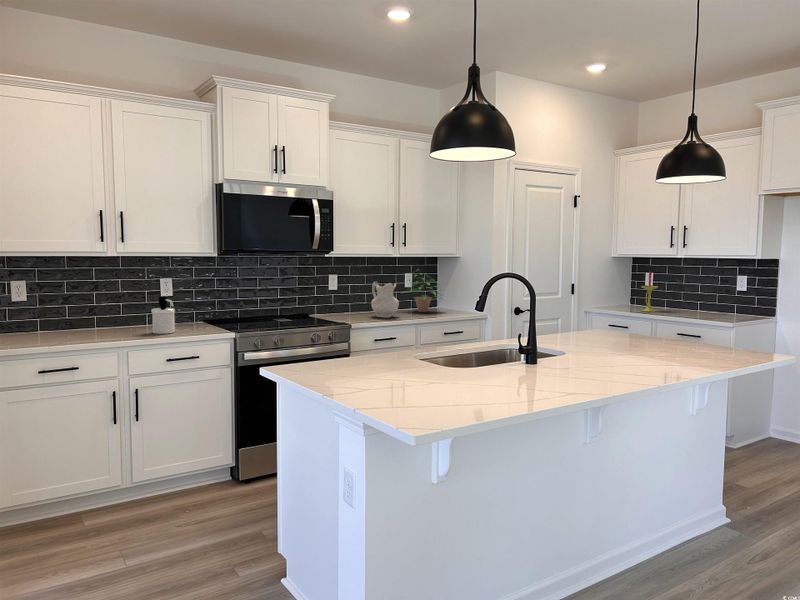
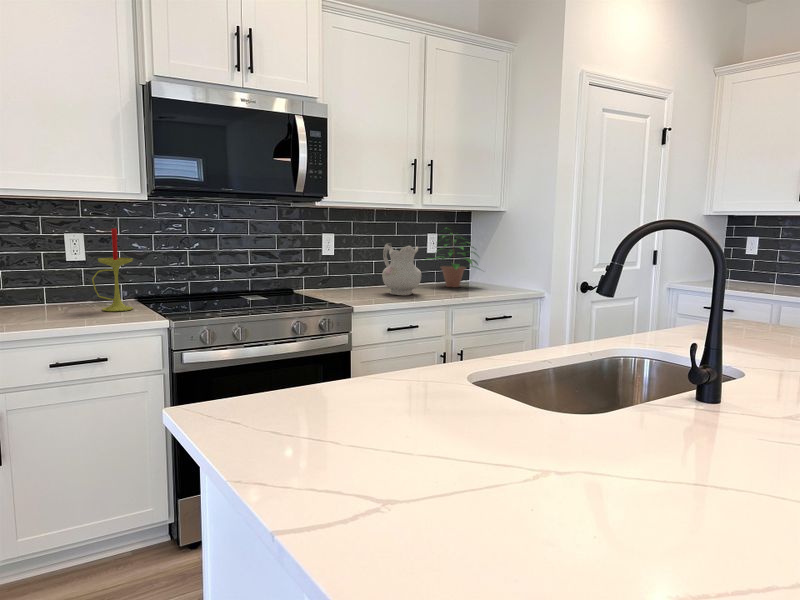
candle: present [642,272,658,312] -> present [92,228,133,311]
soap dispenser: present [151,297,175,334] -> none [33,262,74,321]

